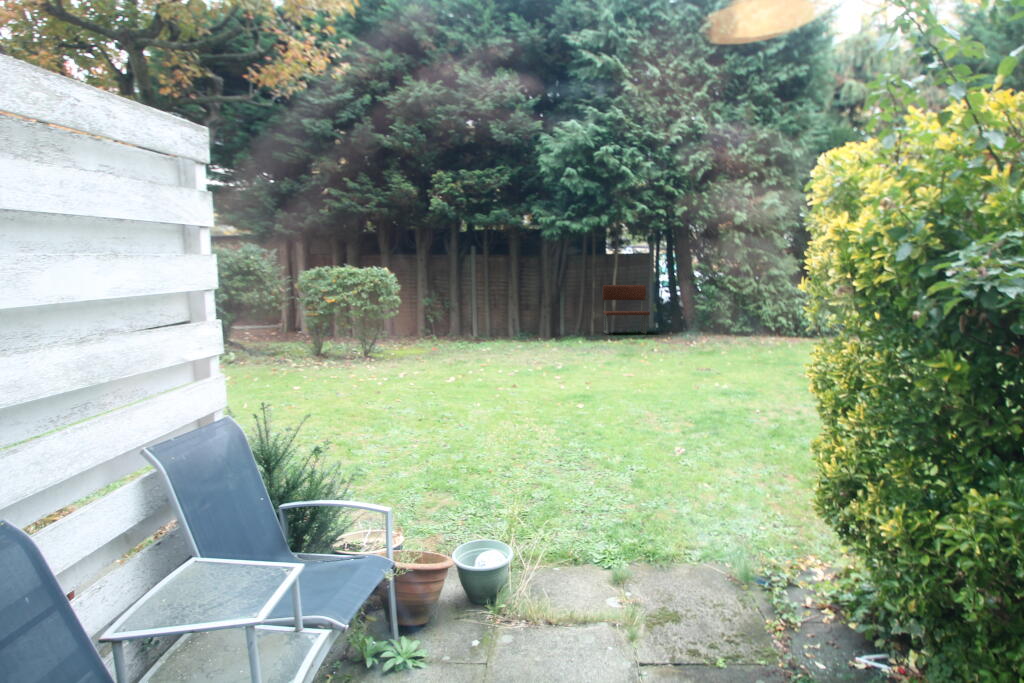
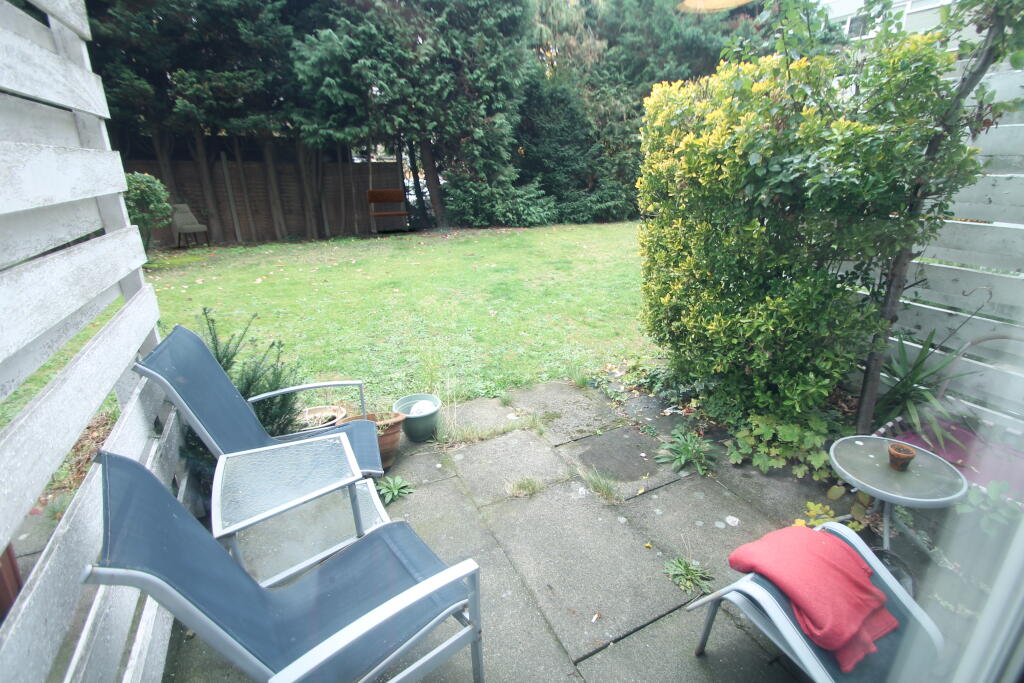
chair: none [410,296,437,339] -> present [173,204,210,249]

